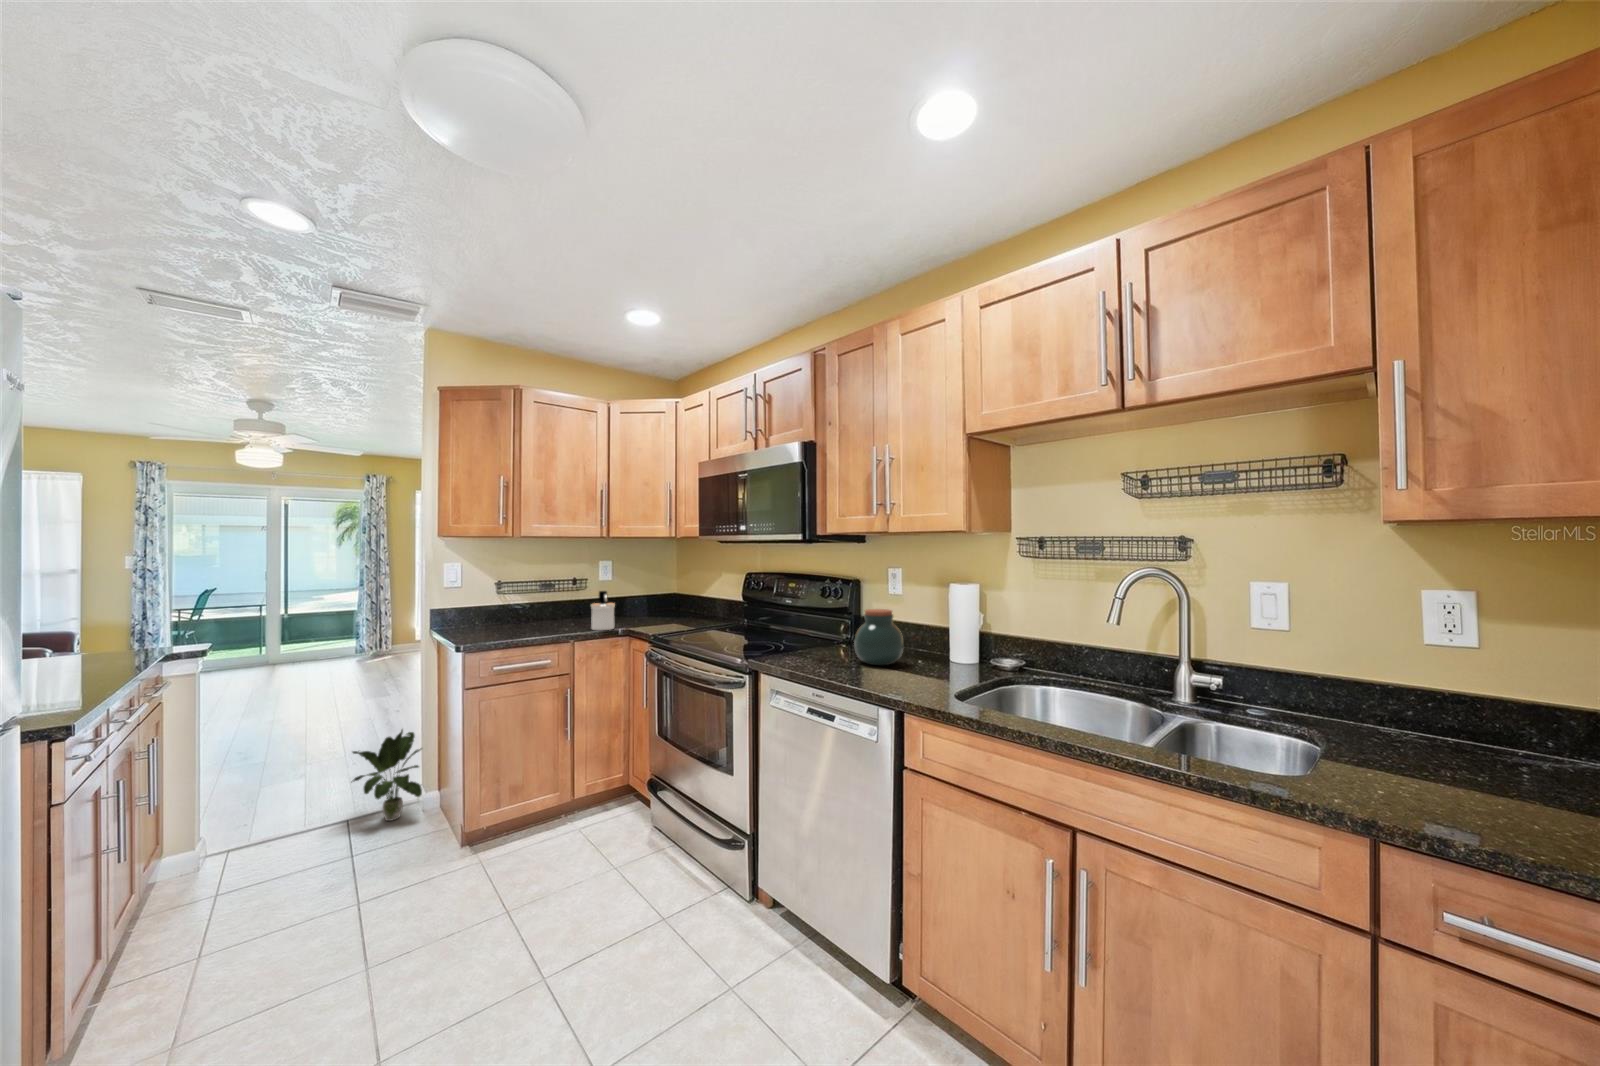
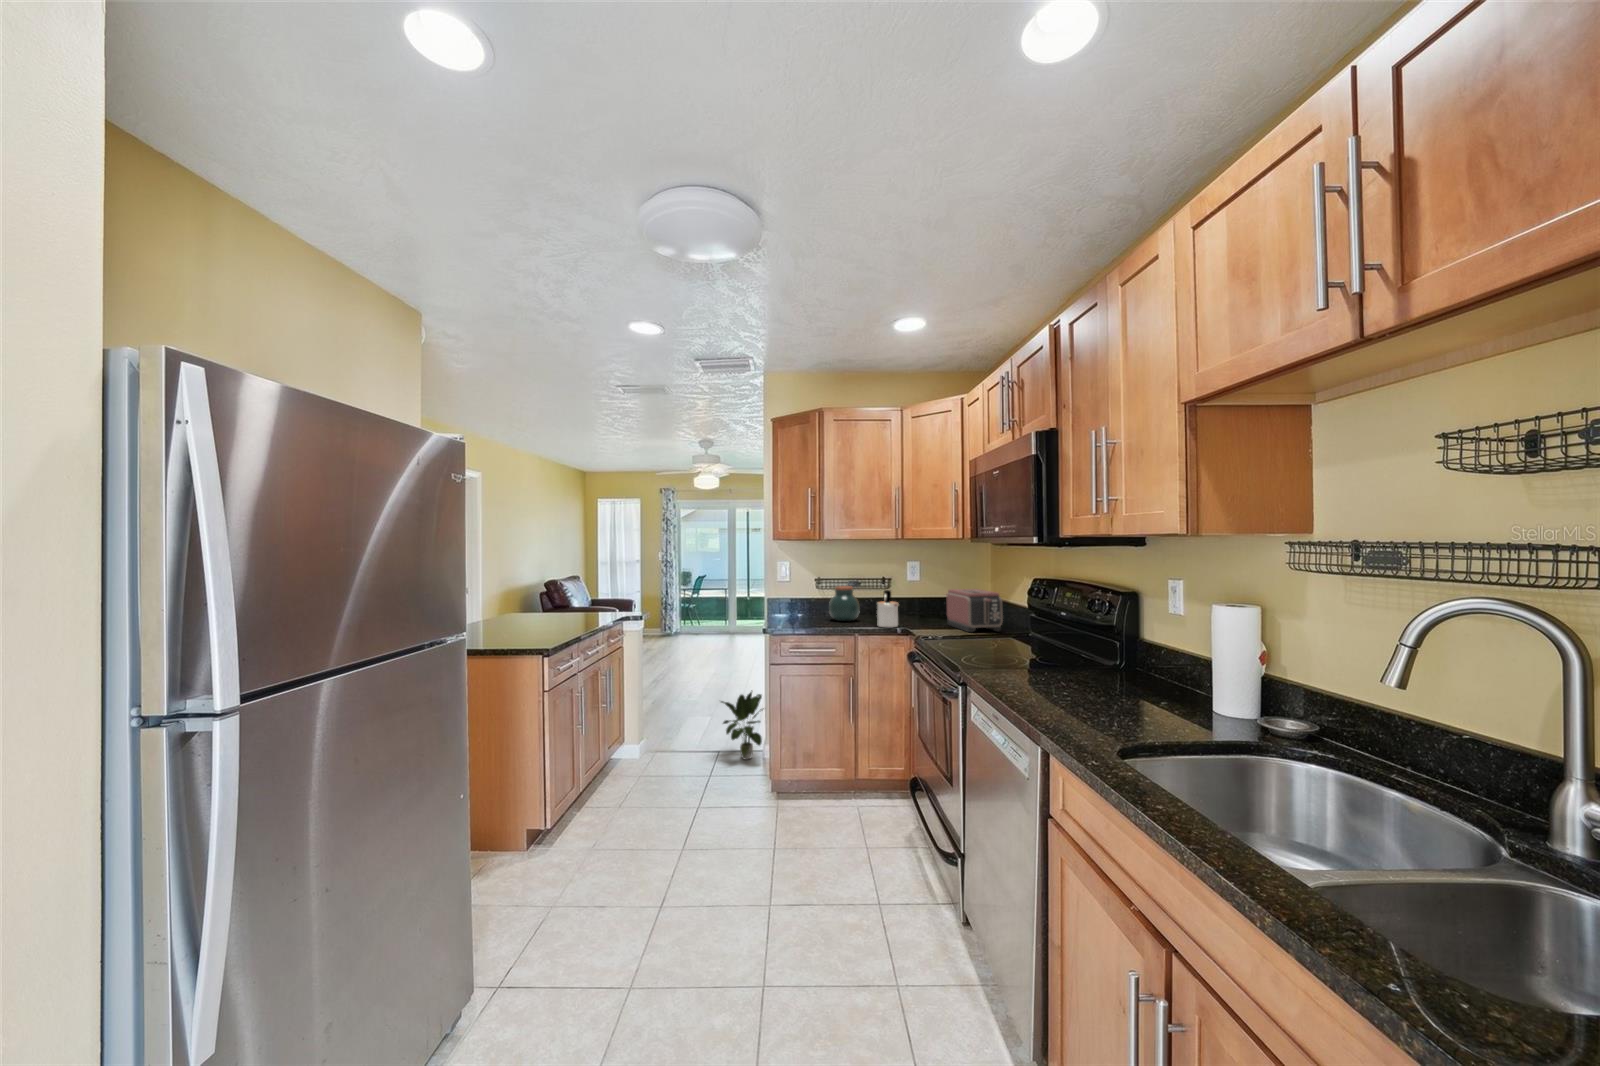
toaster: none [657,586,716,627] -> present [947,589,1003,632]
jar: present [854,609,903,665] -> present [829,586,860,621]

